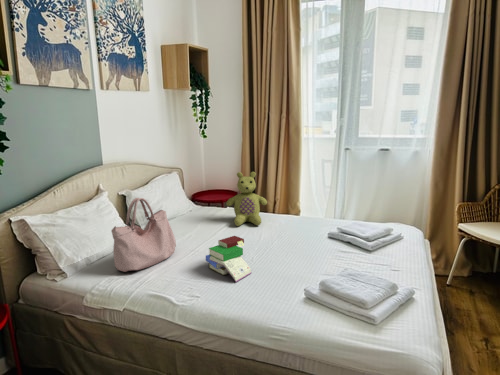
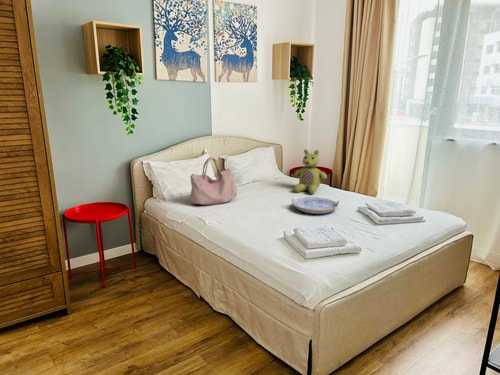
serving tray: none [256,229,313,251] -> present [292,197,340,214]
book: present [206,236,251,282] -> none [244,193,272,222]

